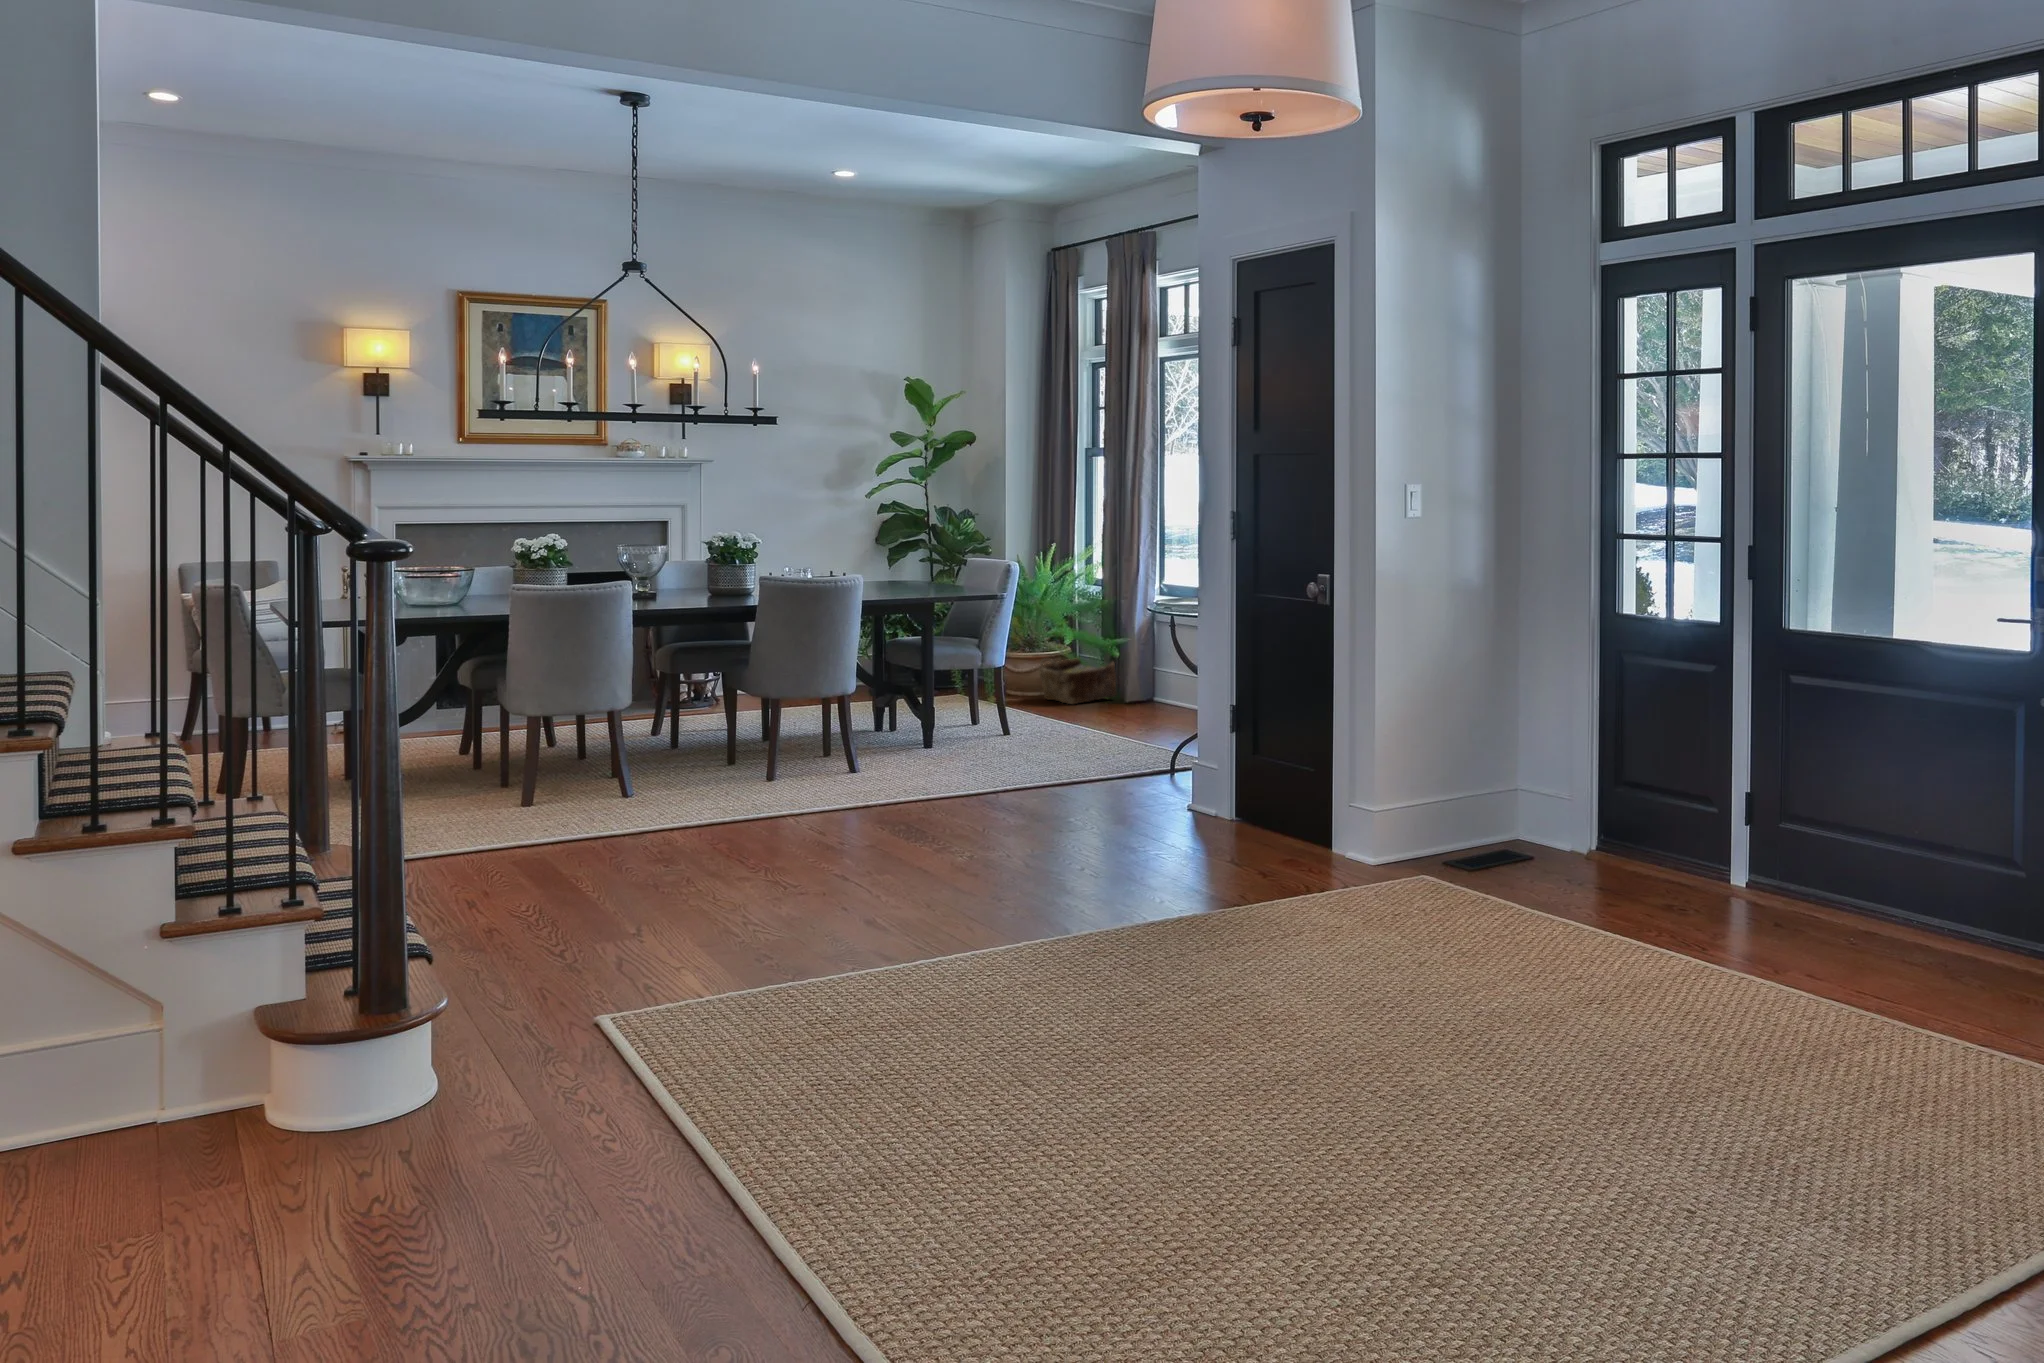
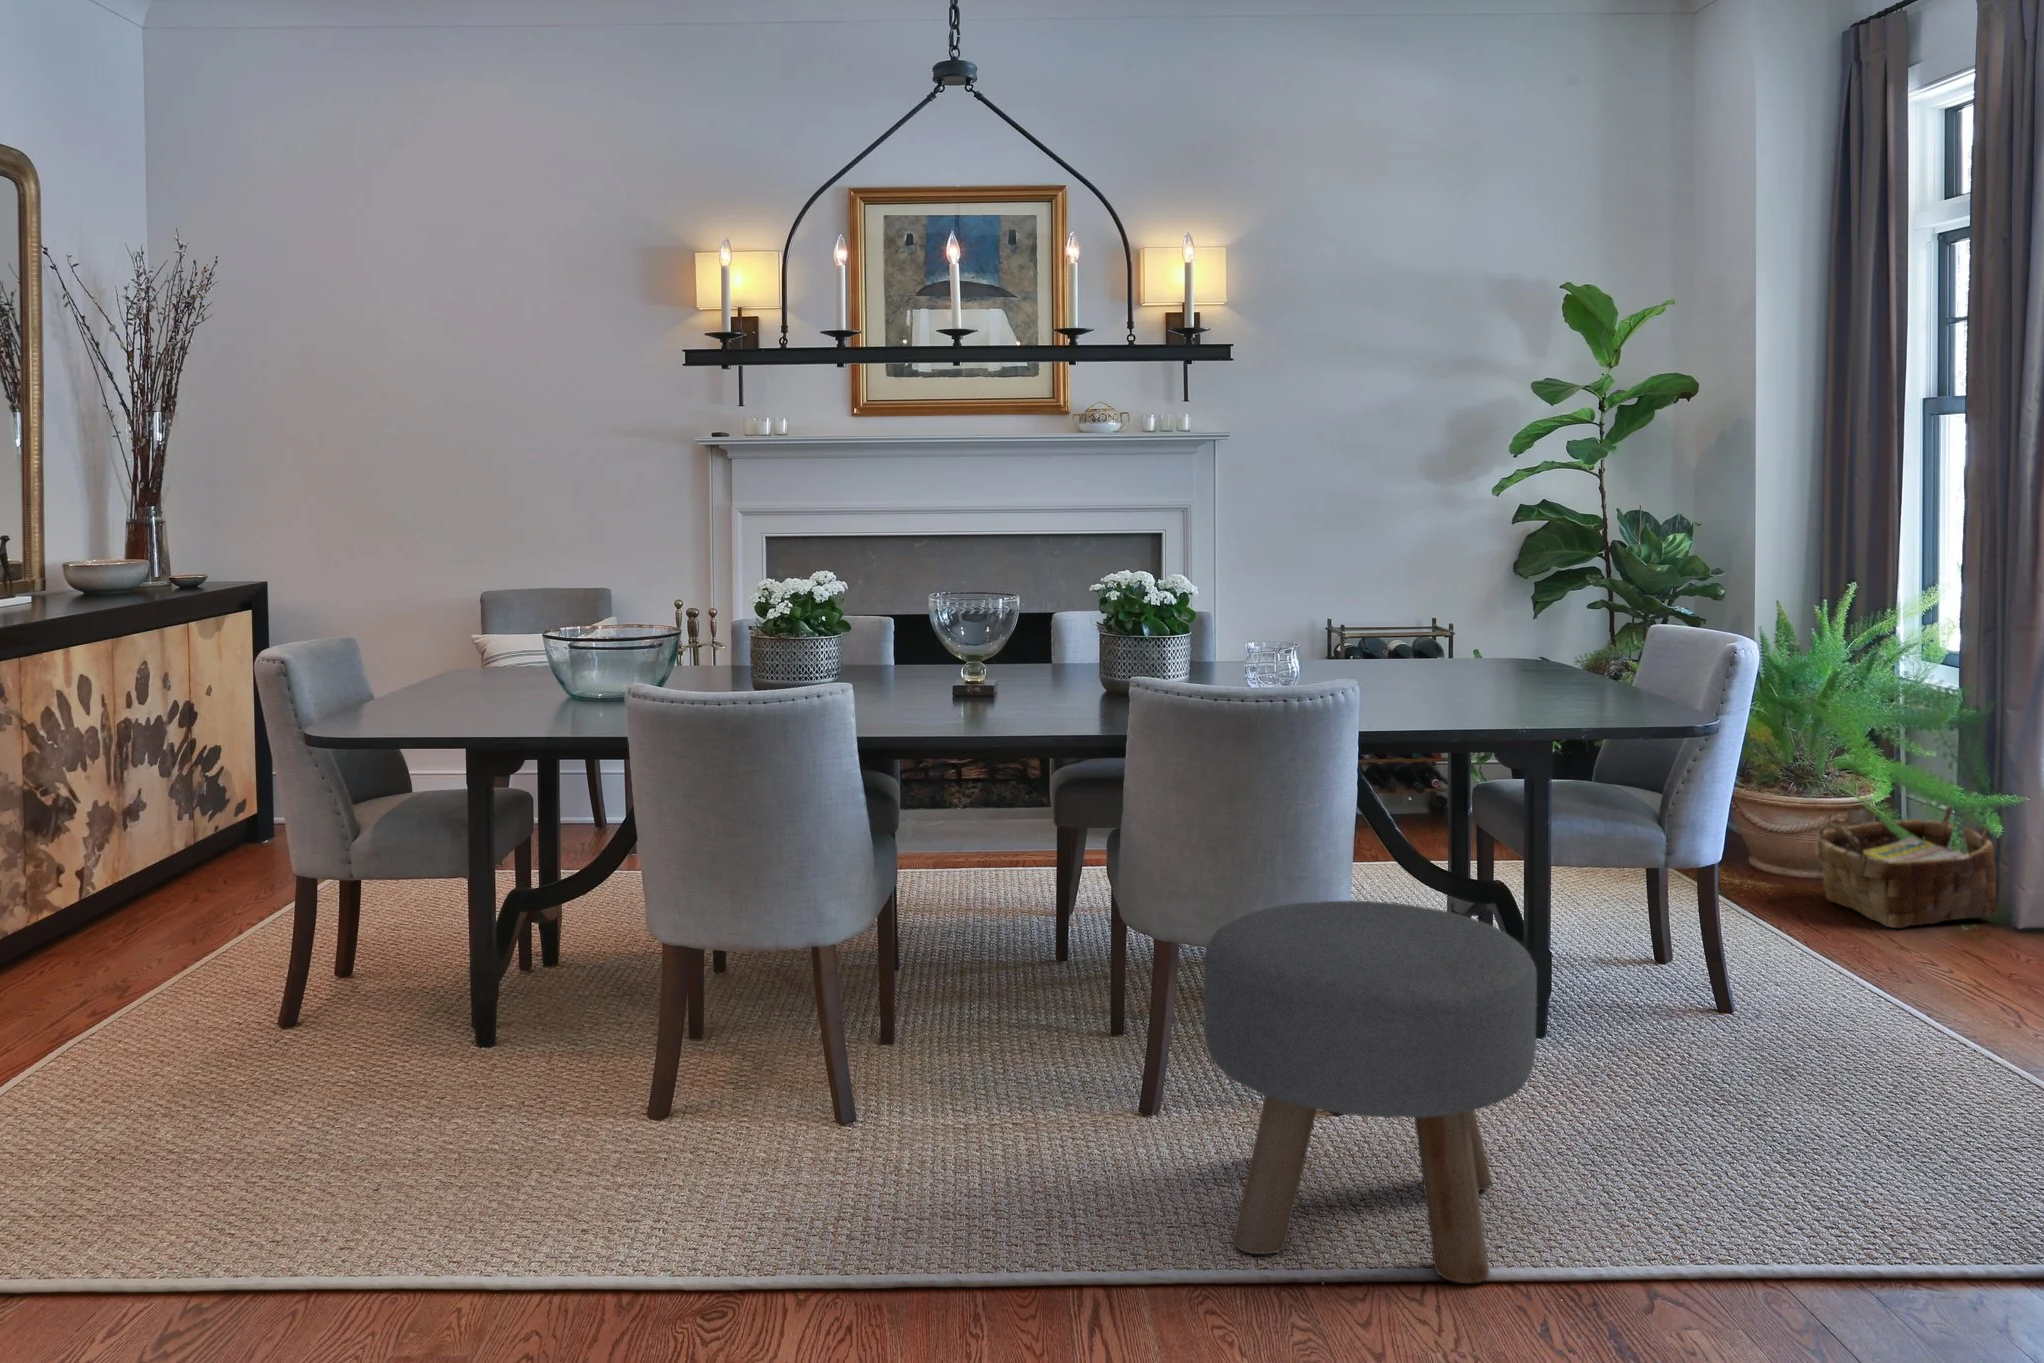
ottoman: none [815,663,944,788] -> present [1204,901,1537,1283]

